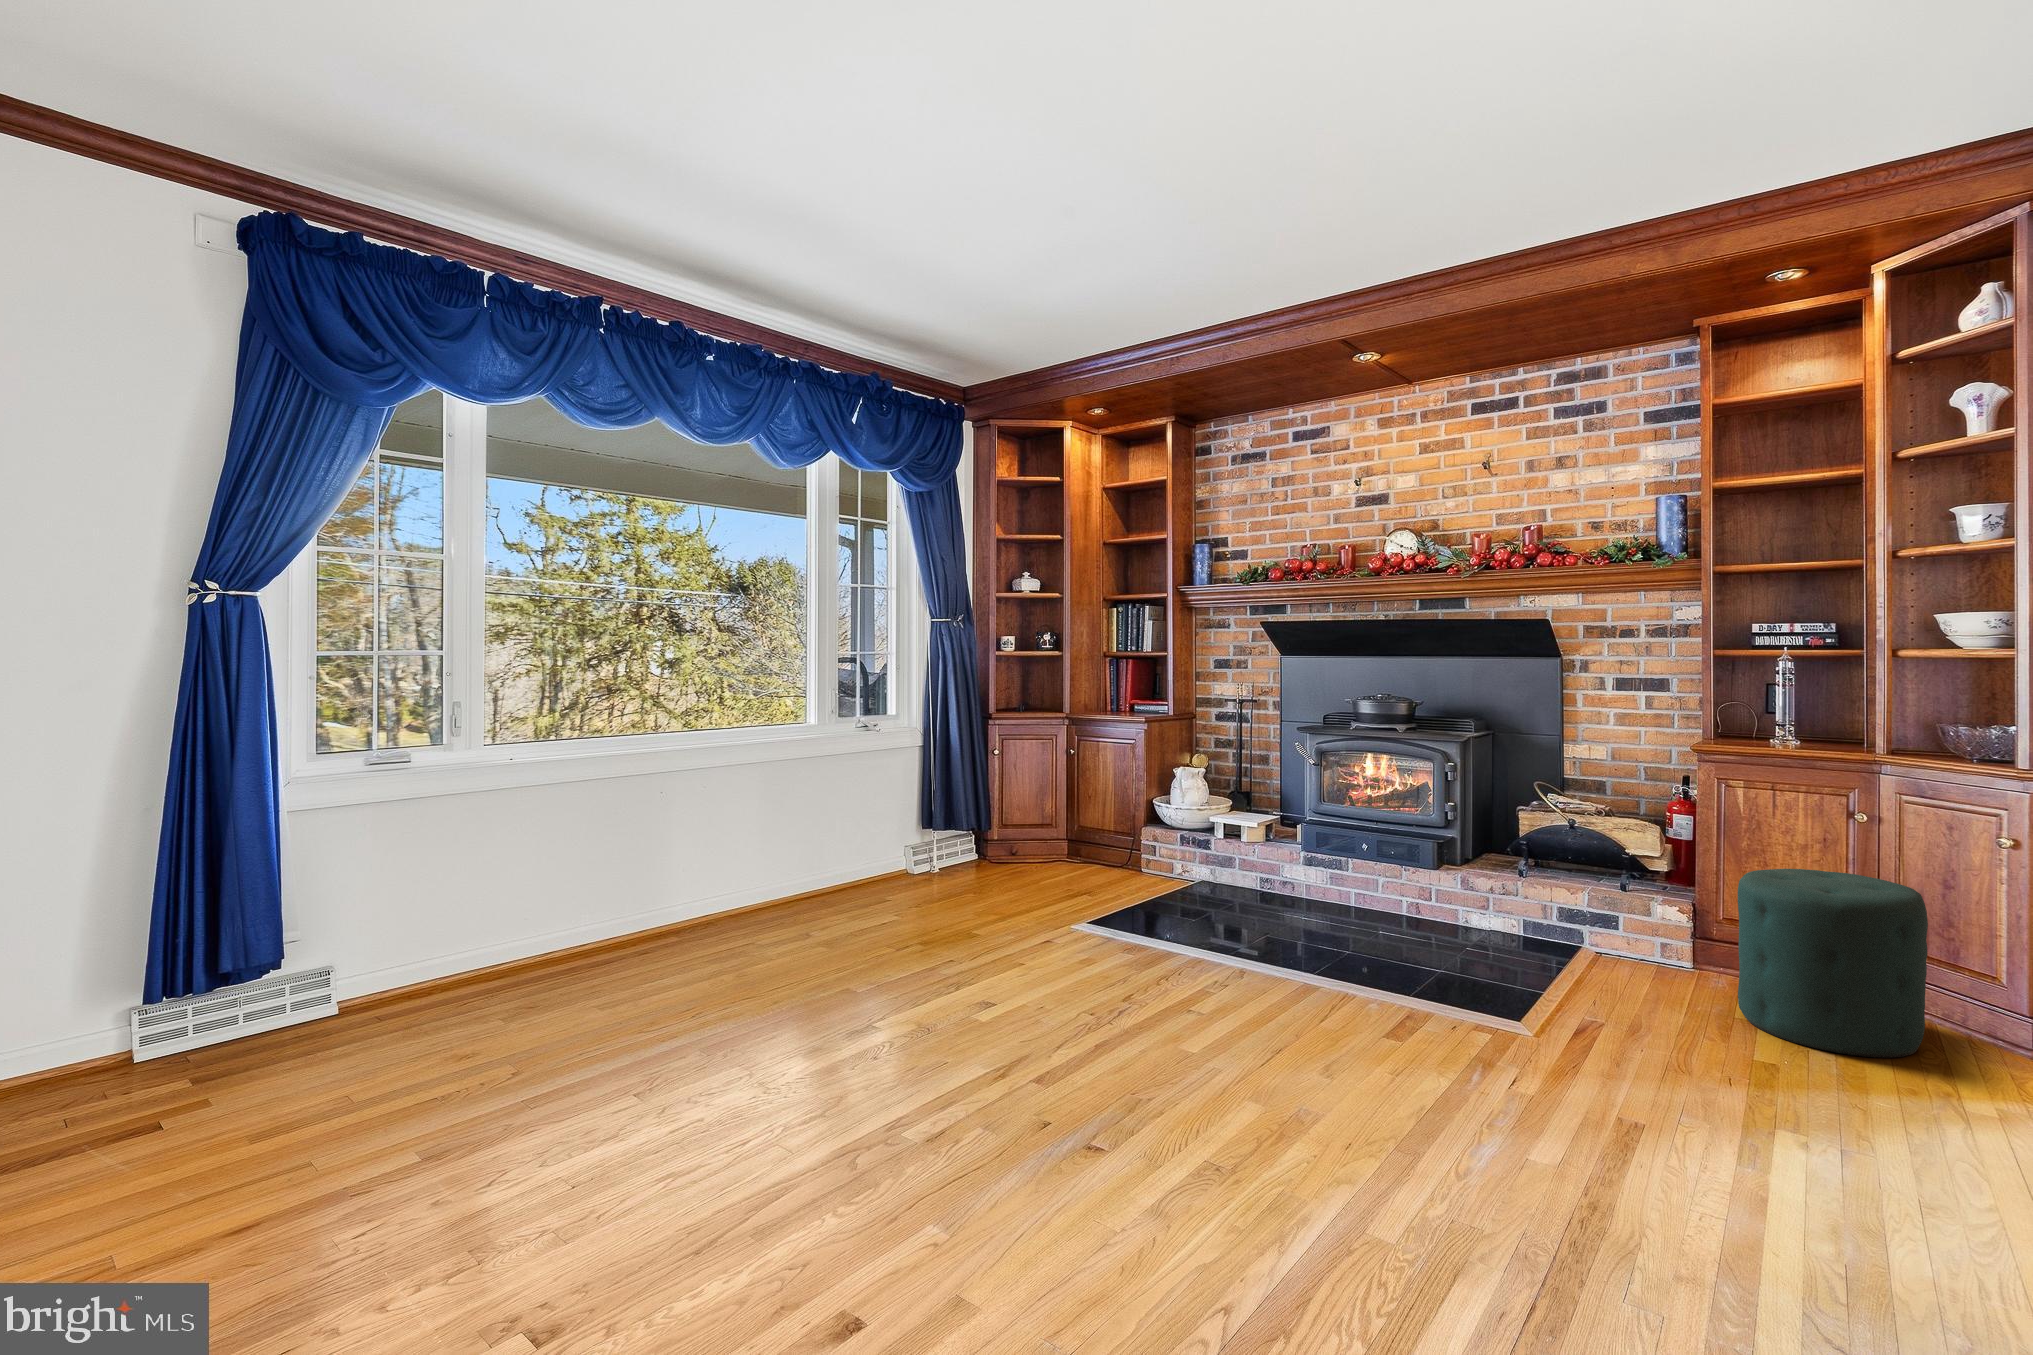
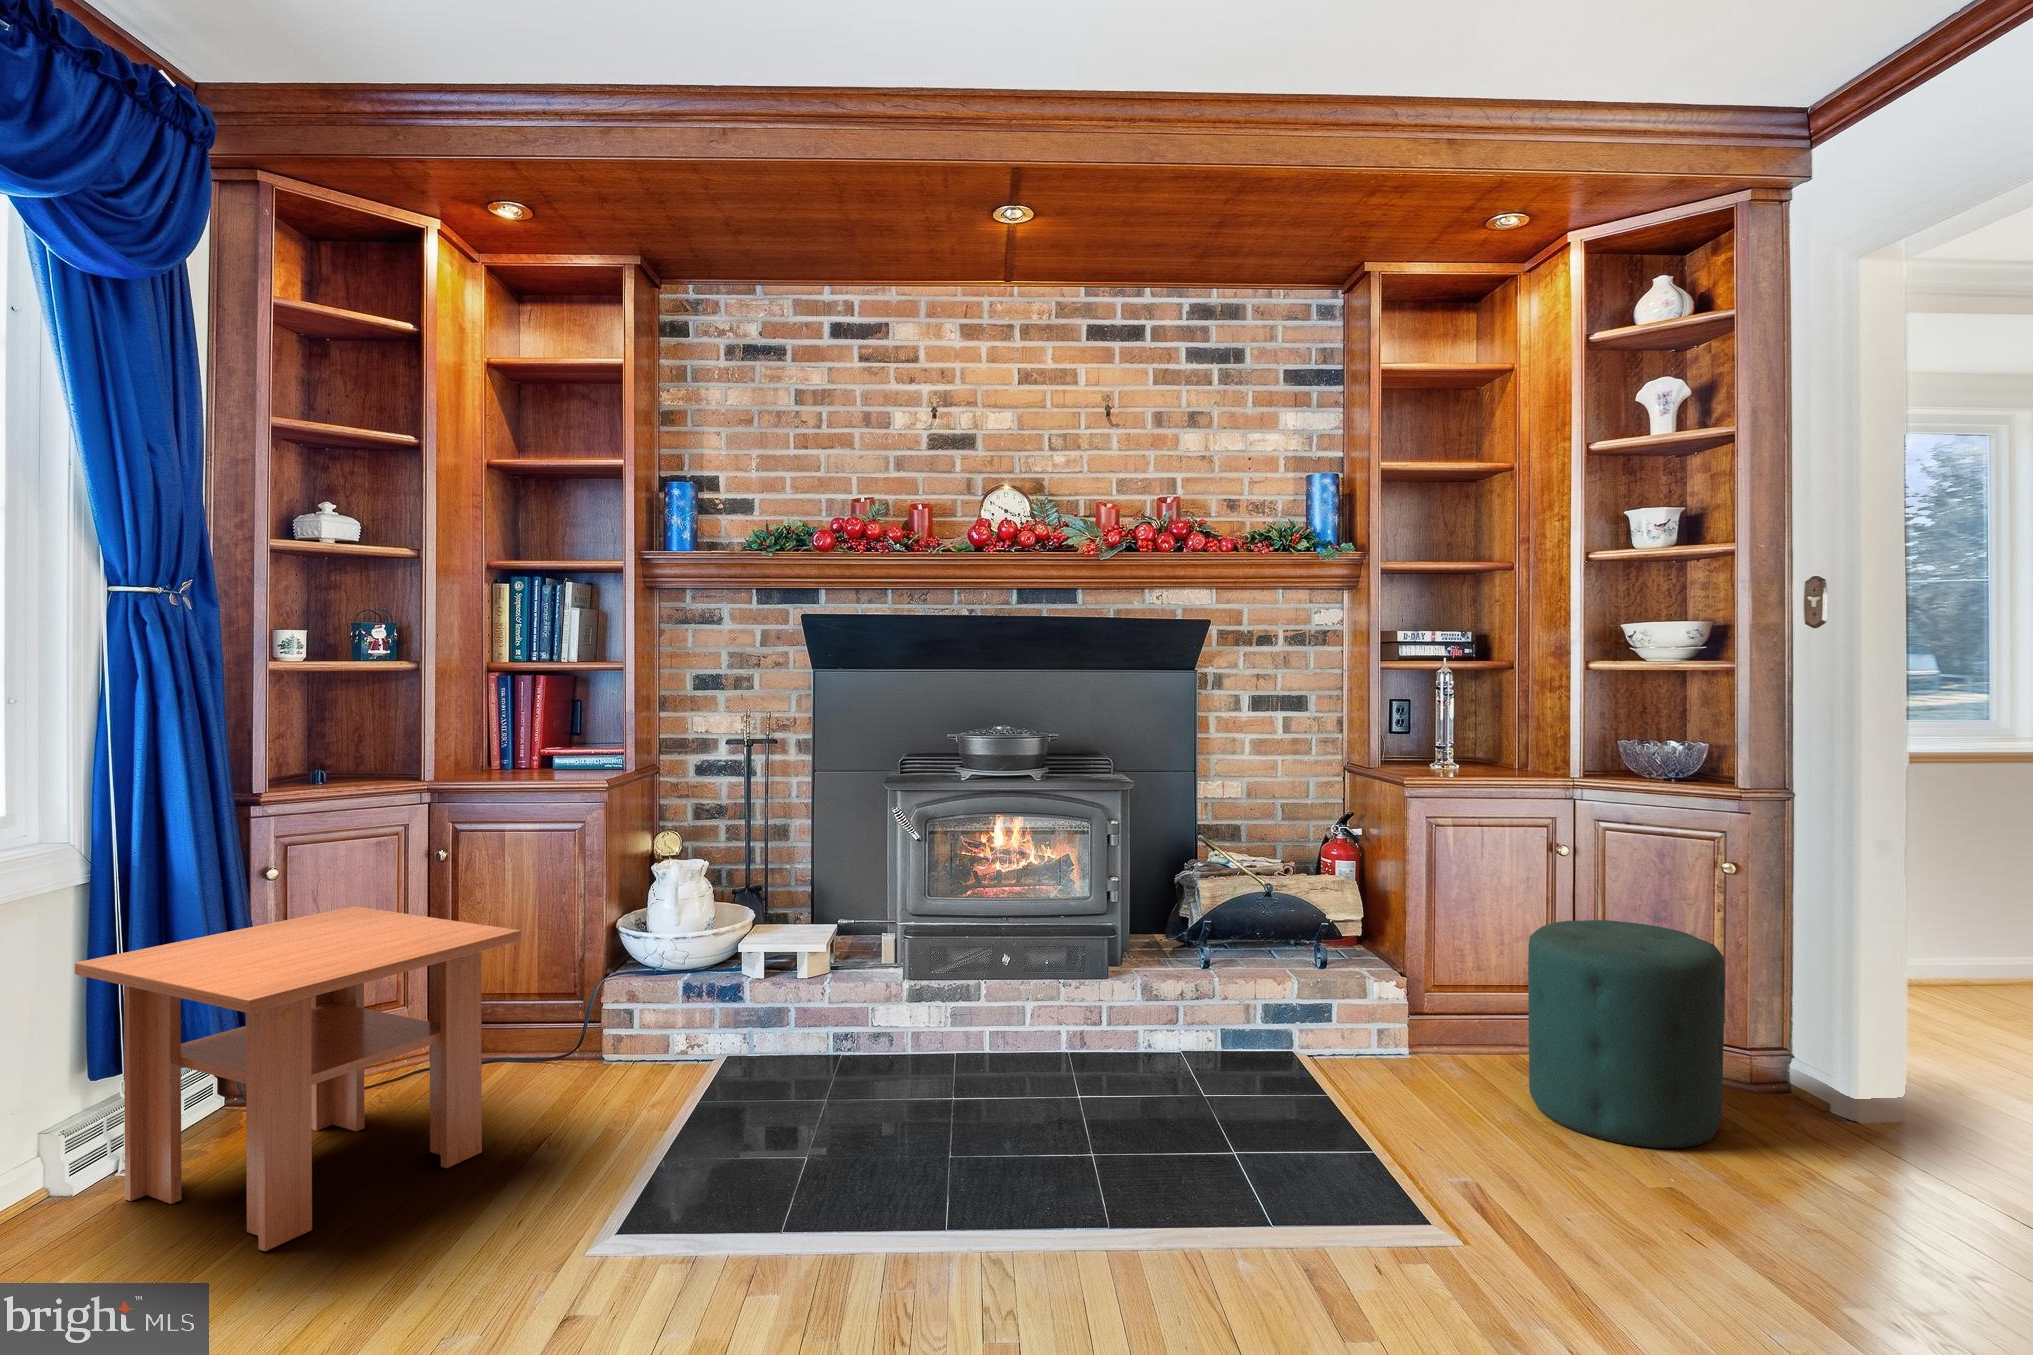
coffee table: none [917,774,1077,906] -> present [75,906,521,1251]

